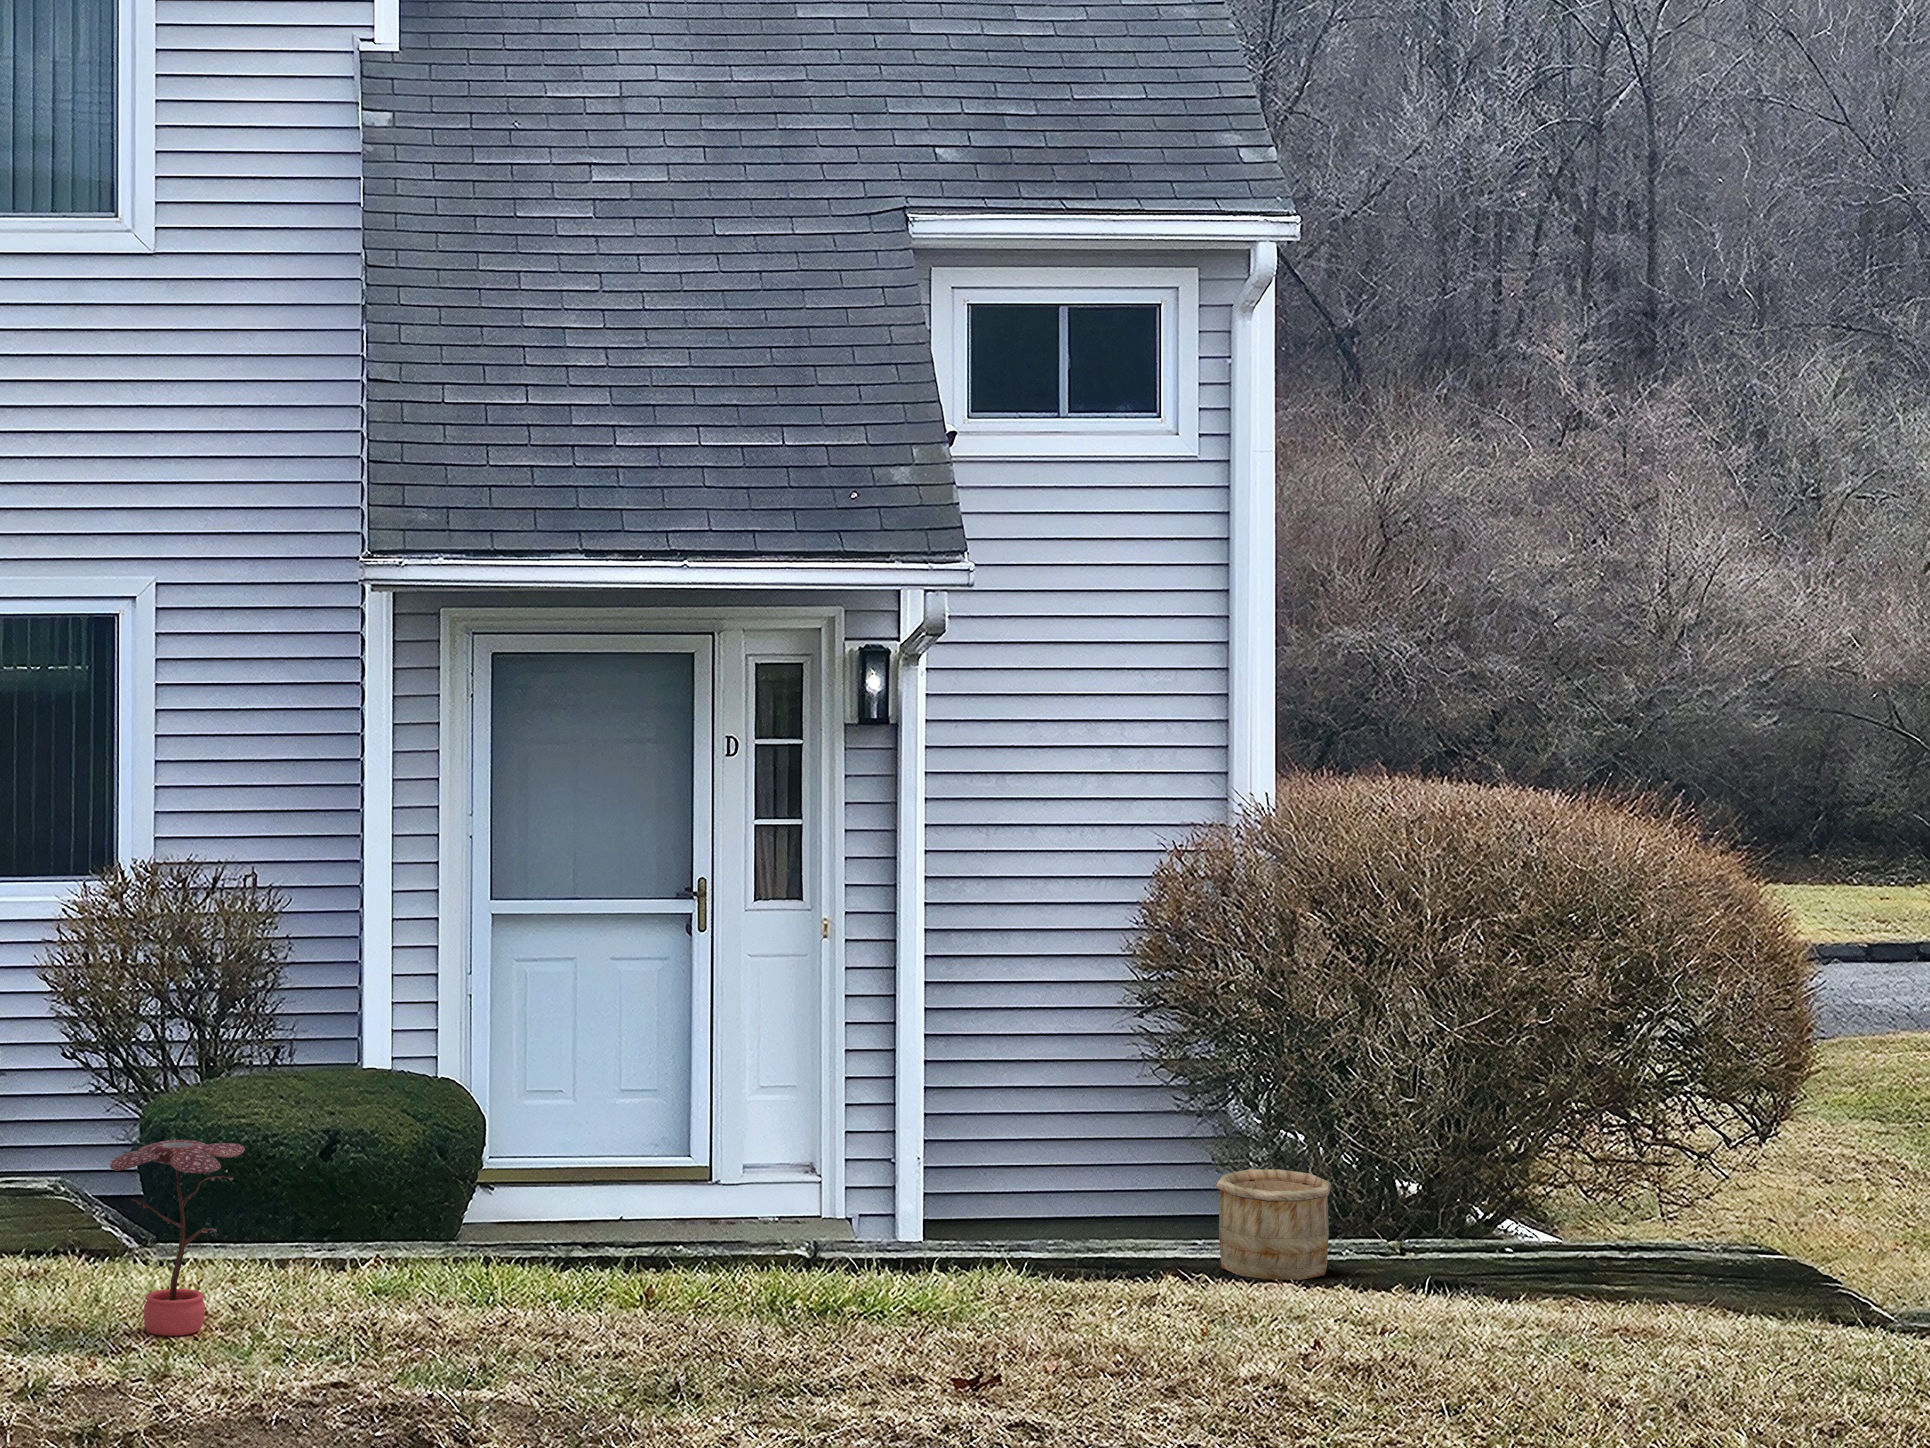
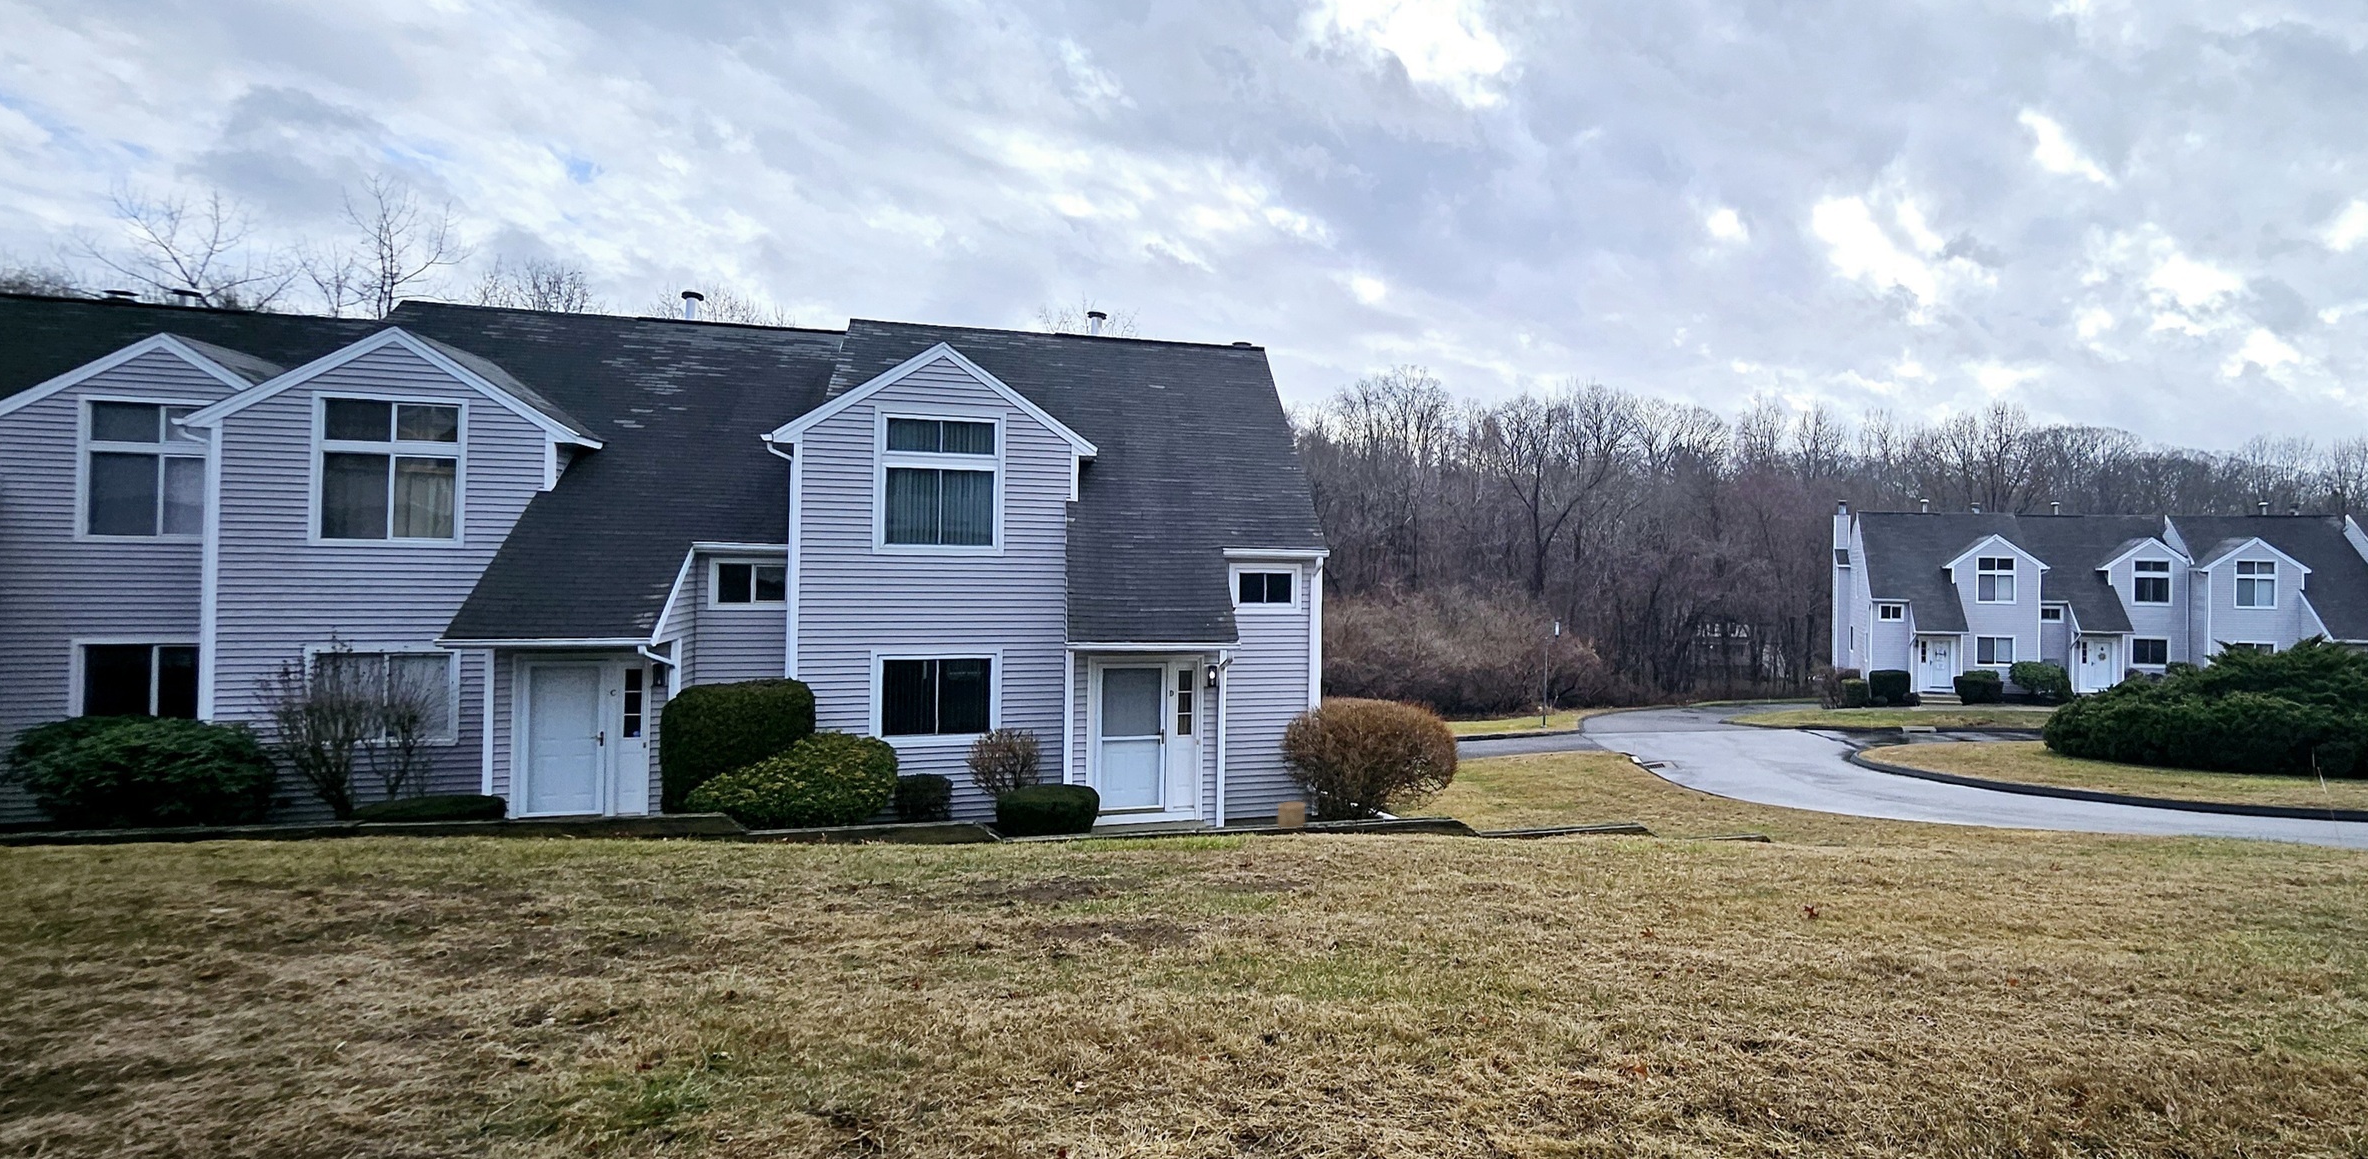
potted plant: present [110,1140,245,1336] -> none [985,808,1020,856]

